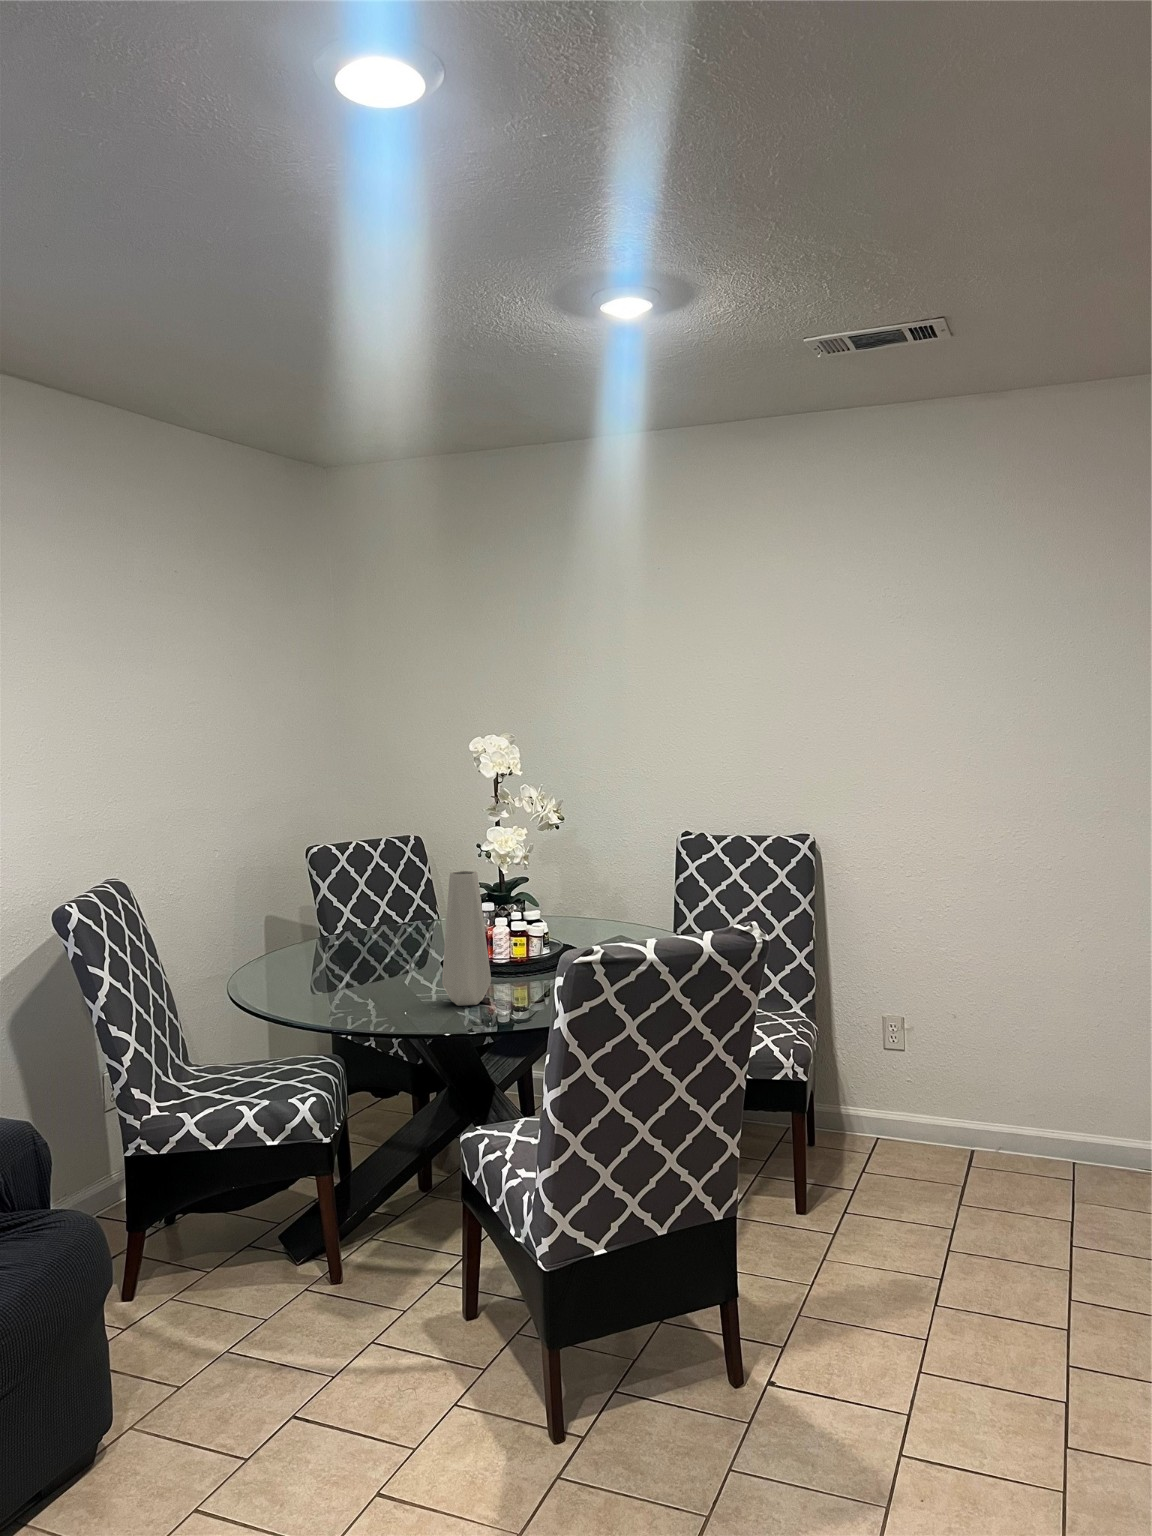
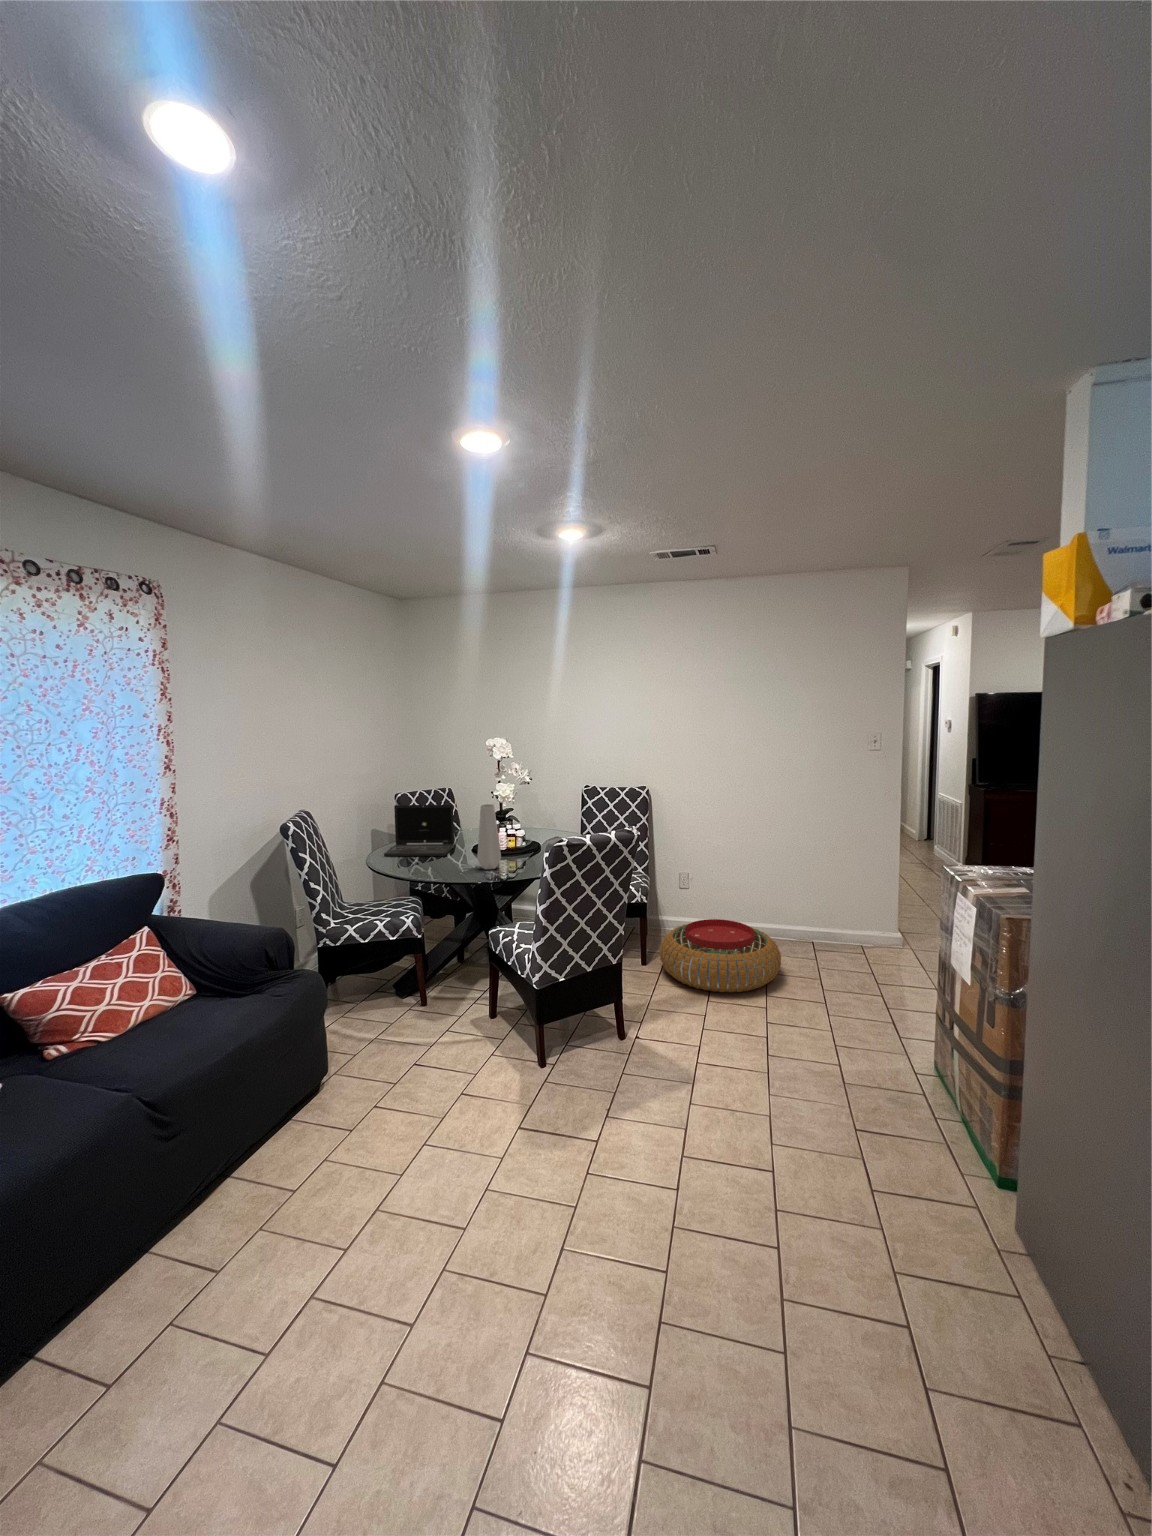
laptop: none [268,870,410,975] -> present [384,805,454,857]
pouf: none [832,1118,1098,1282] -> present [660,919,781,992]

